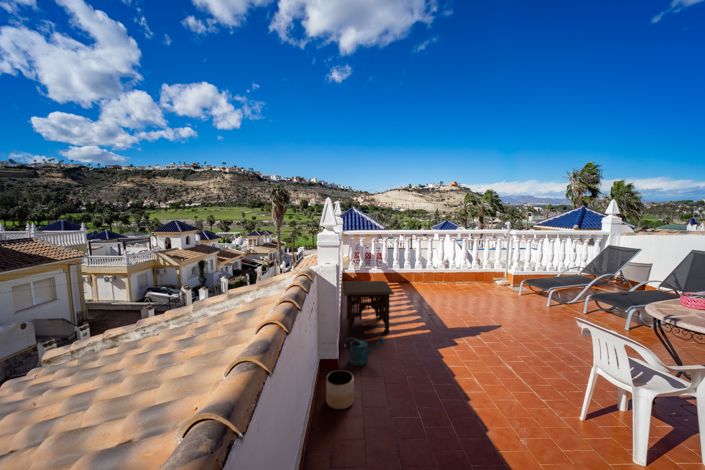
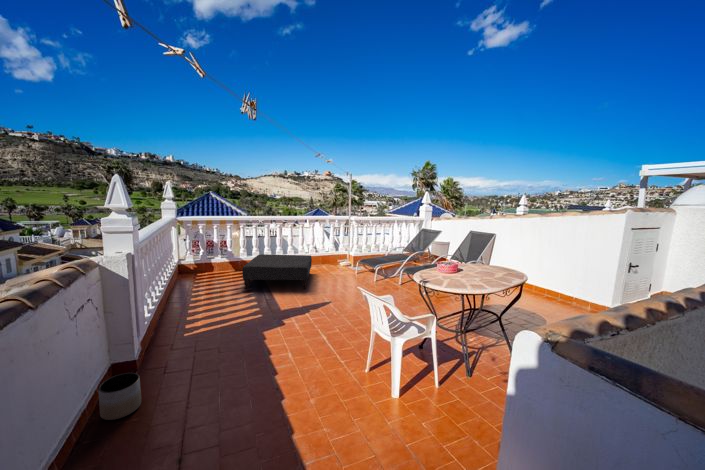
ottoman: none [402,268,469,308] -> present [242,254,312,289]
side table: present [343,281,394,333] -> none [156,268,220,329]
watering can: present [349,337,385,366] -> none [145,328,198,364]

